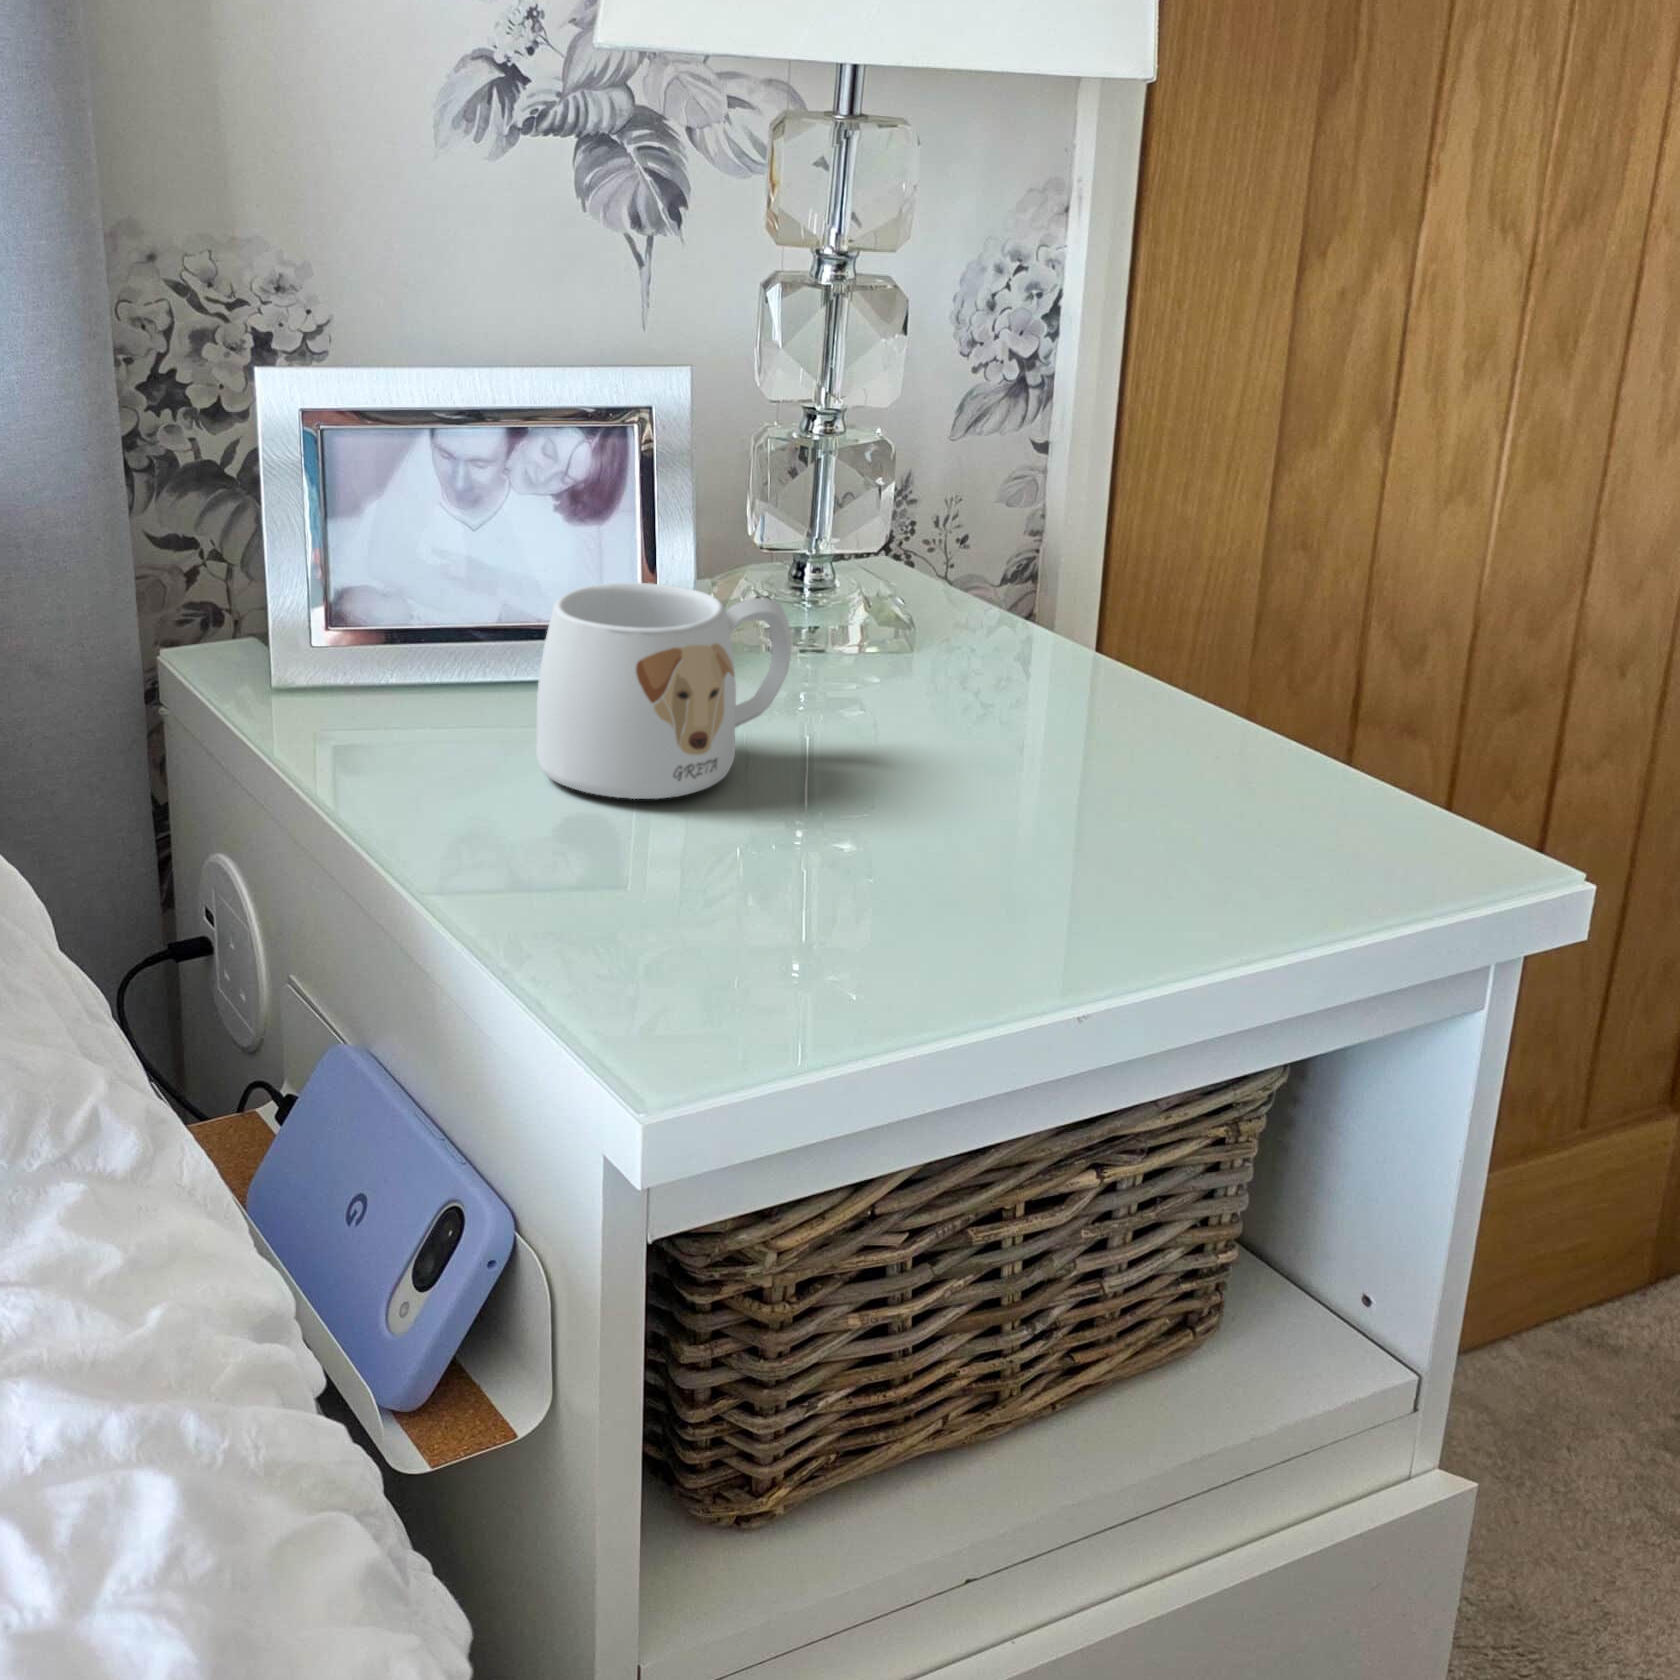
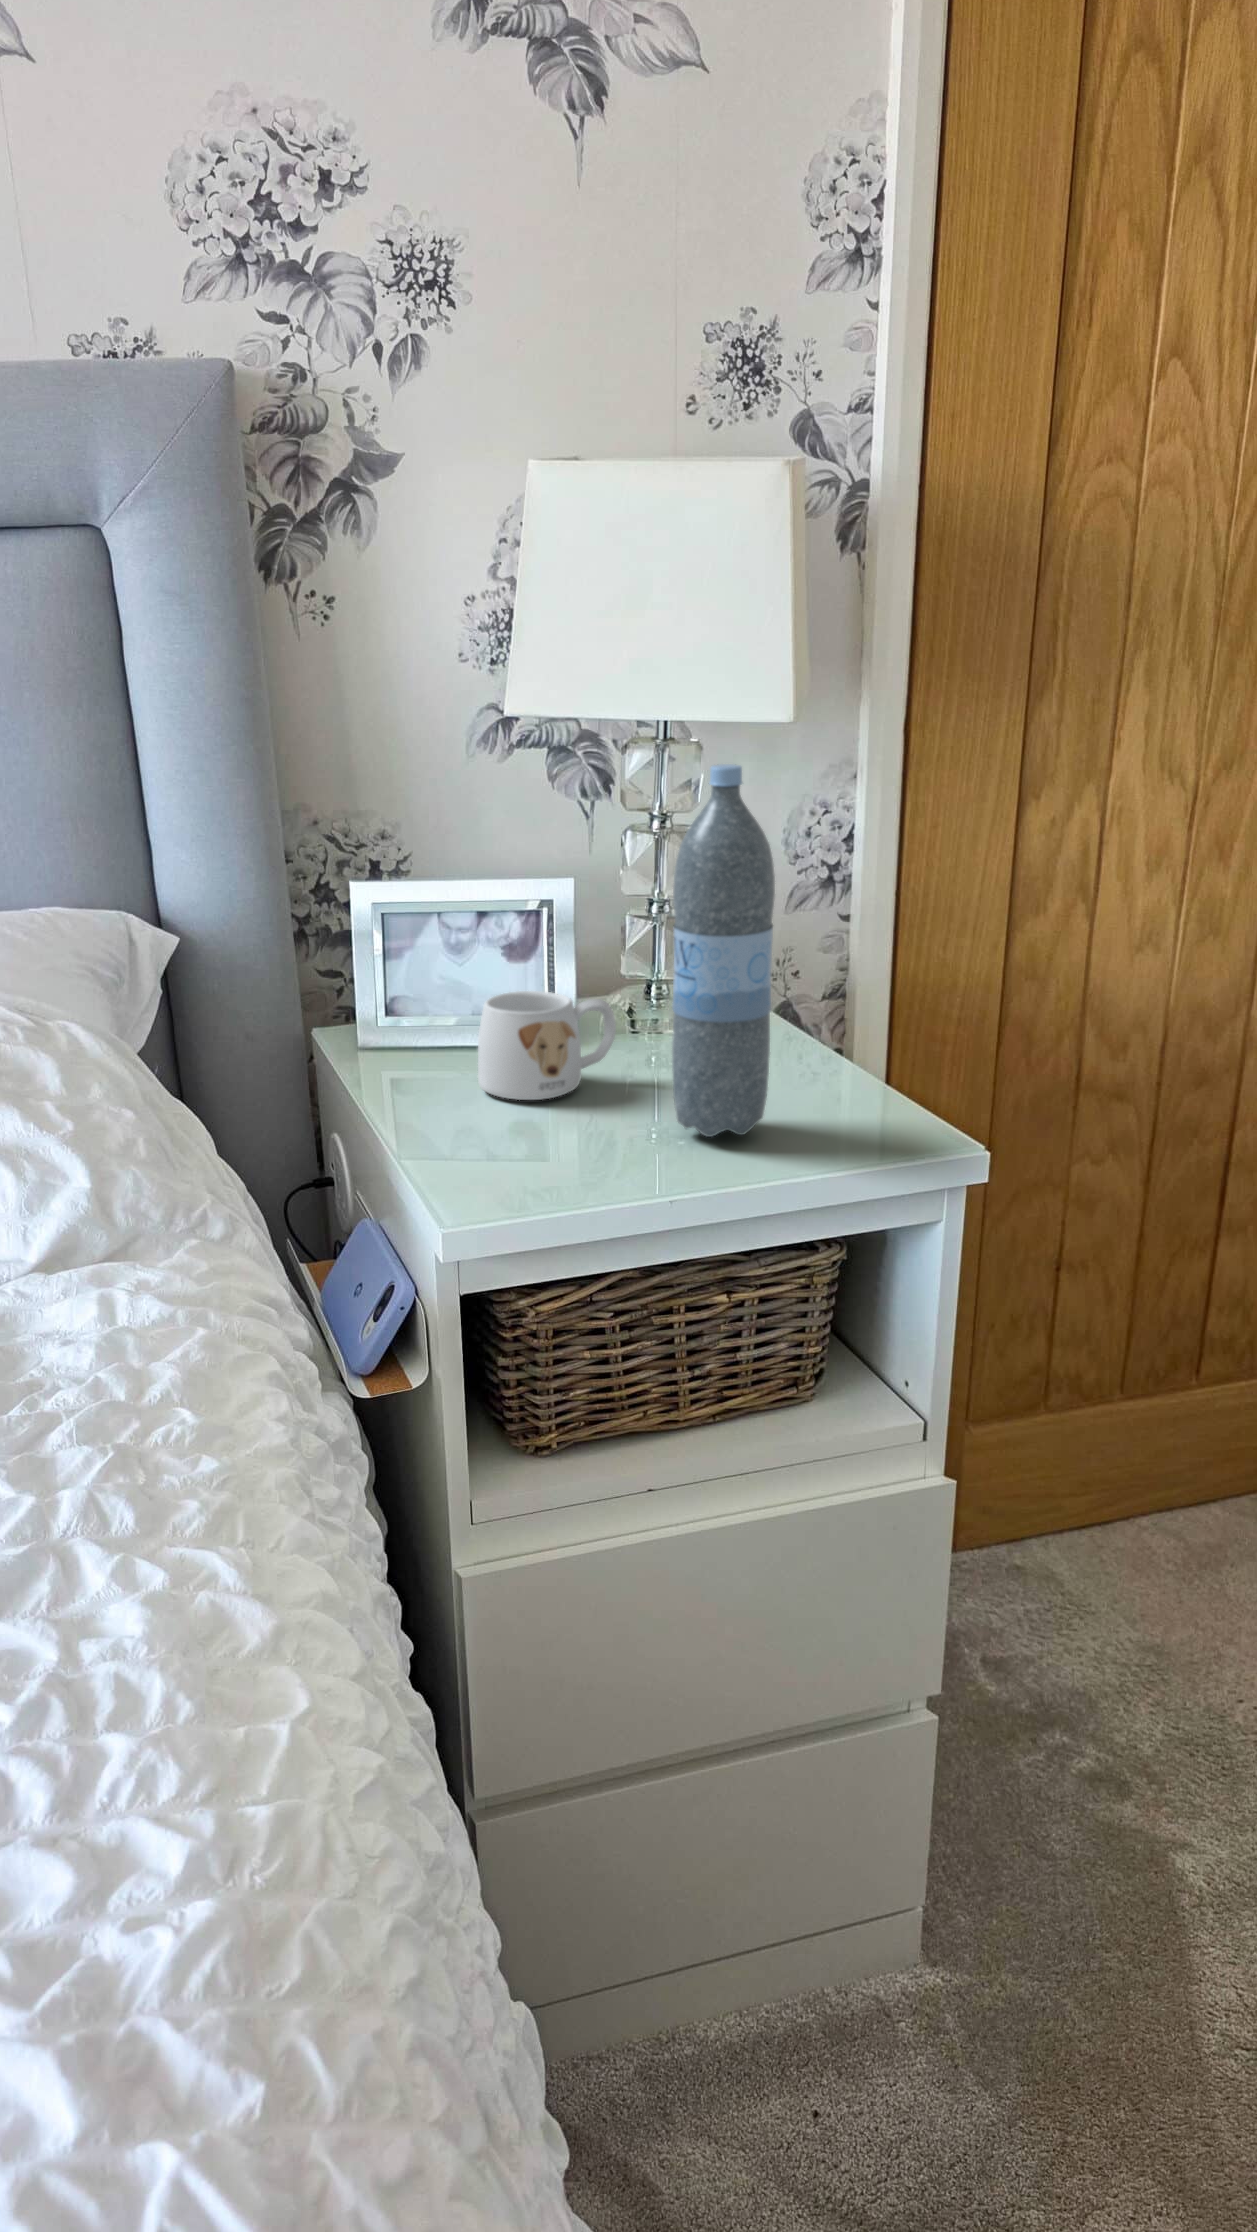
water bottle: none [962,138,1200,888] -> present [672,764,775,1137]

